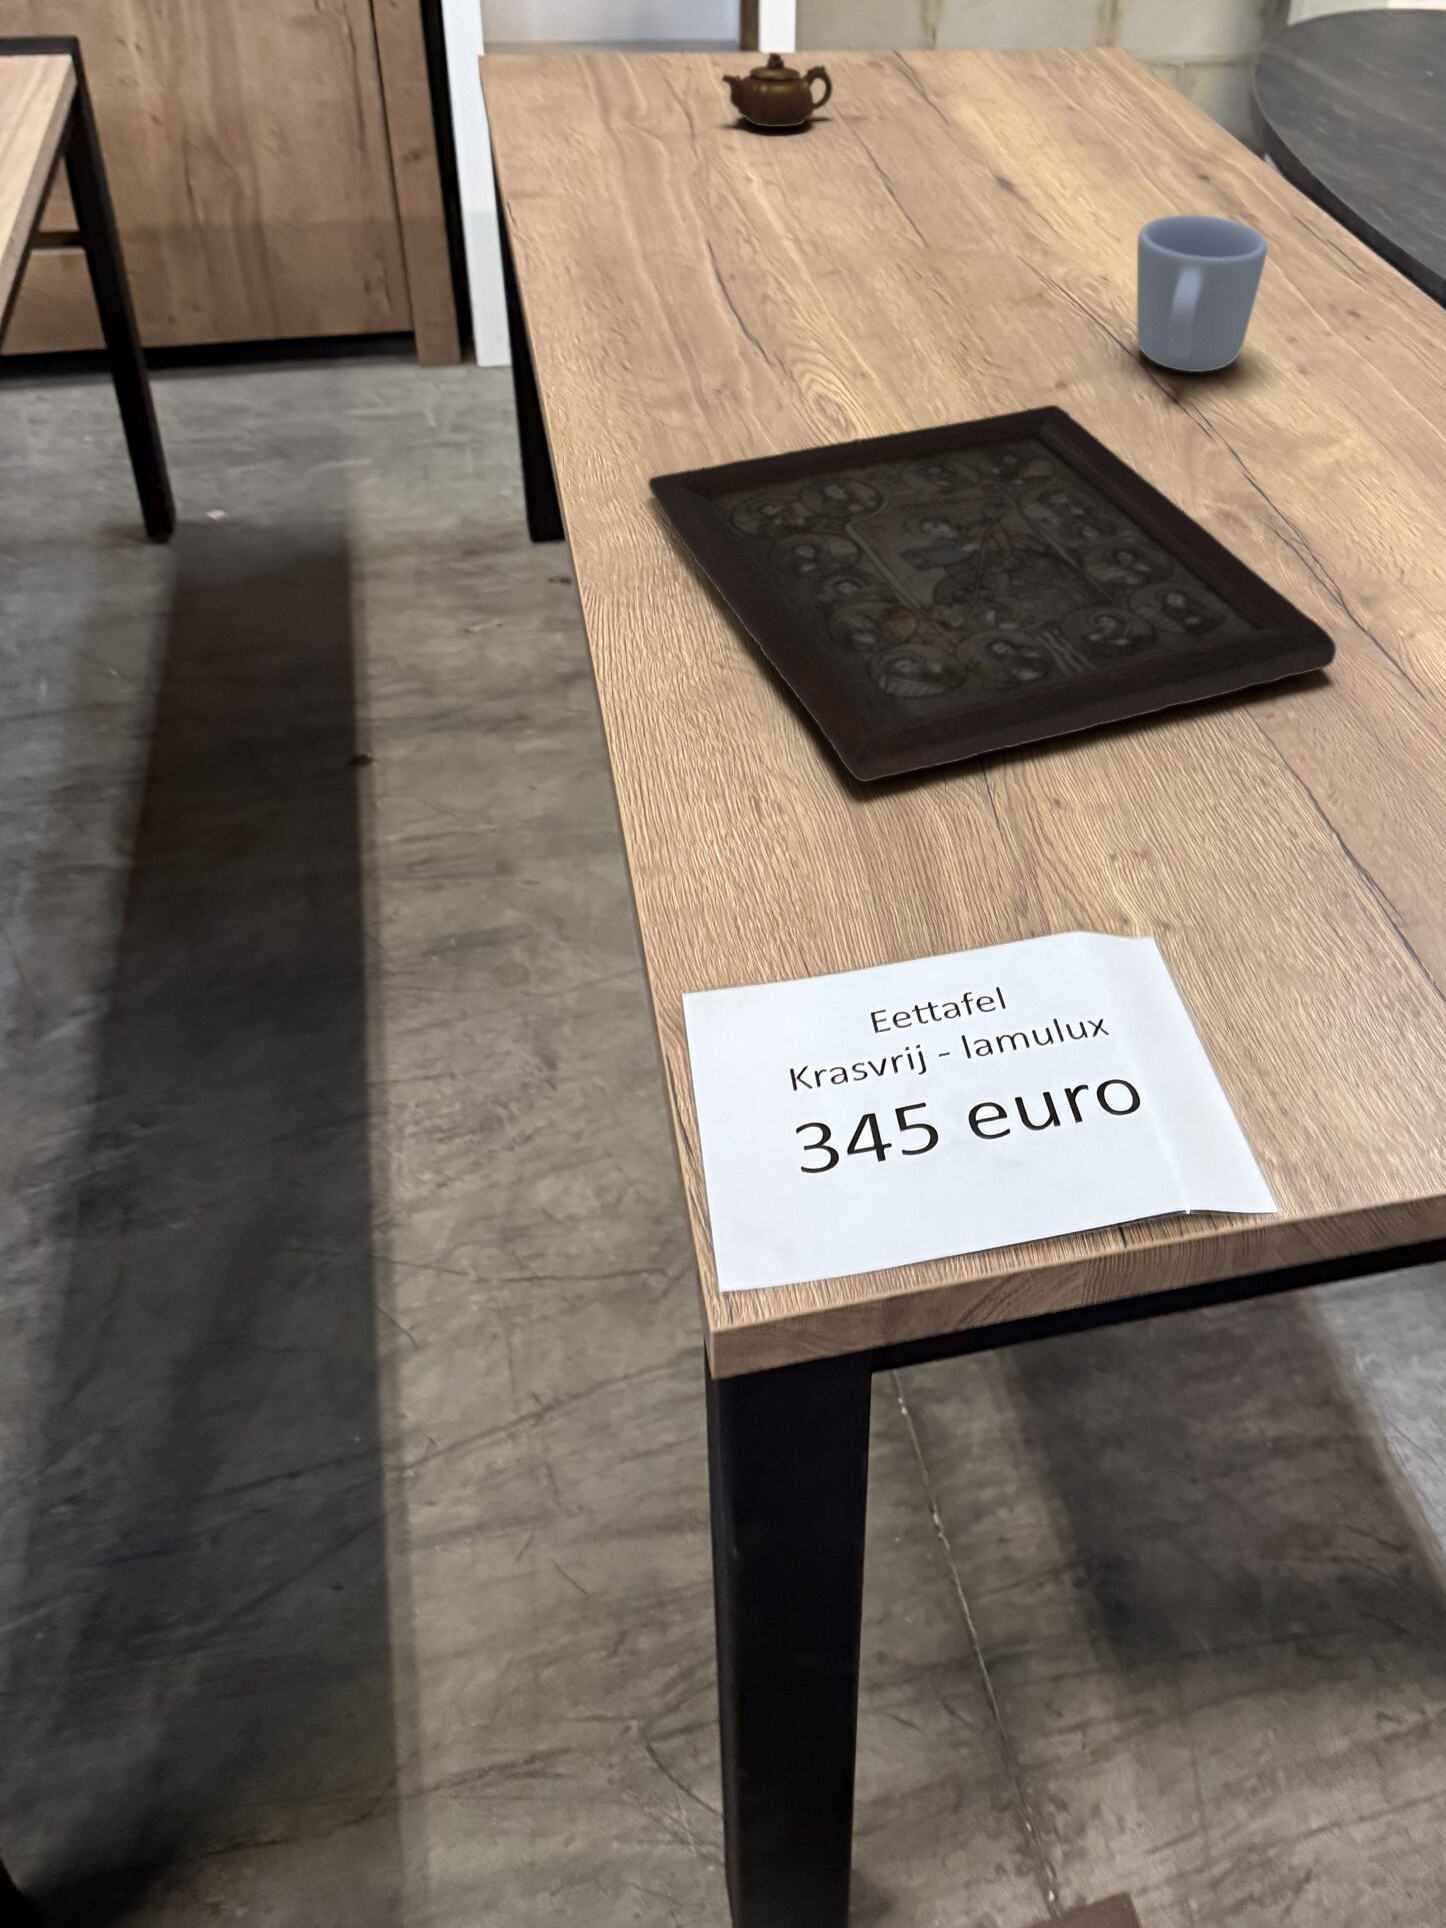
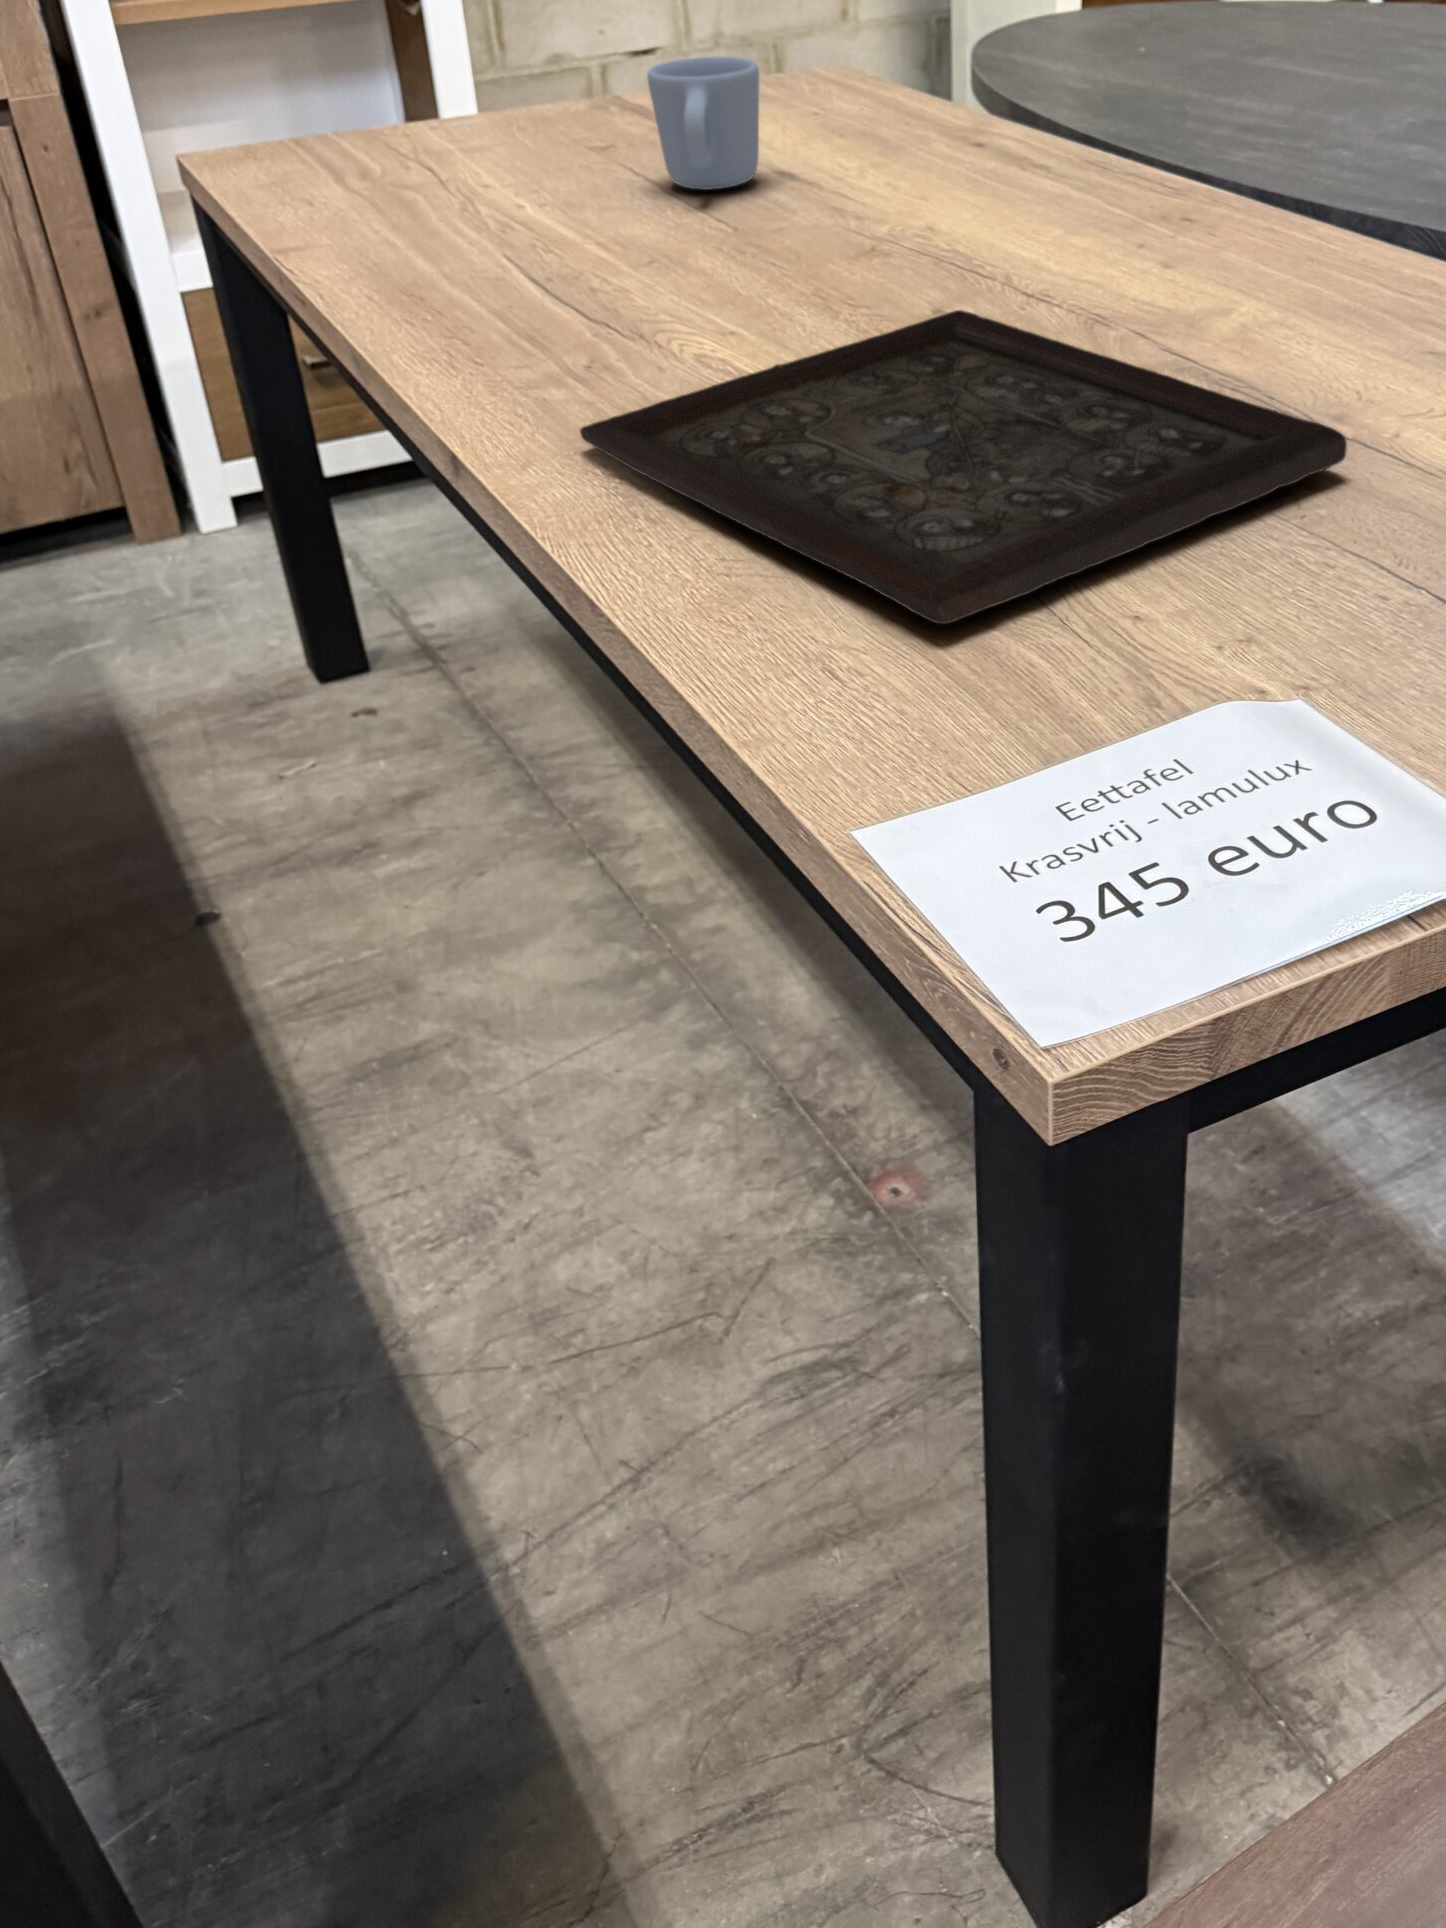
teapot: present [722,53,833,127] -> none [477,75,591,154]
mug: present [1137,215,1267,372] -> present [647,56,759,190]

